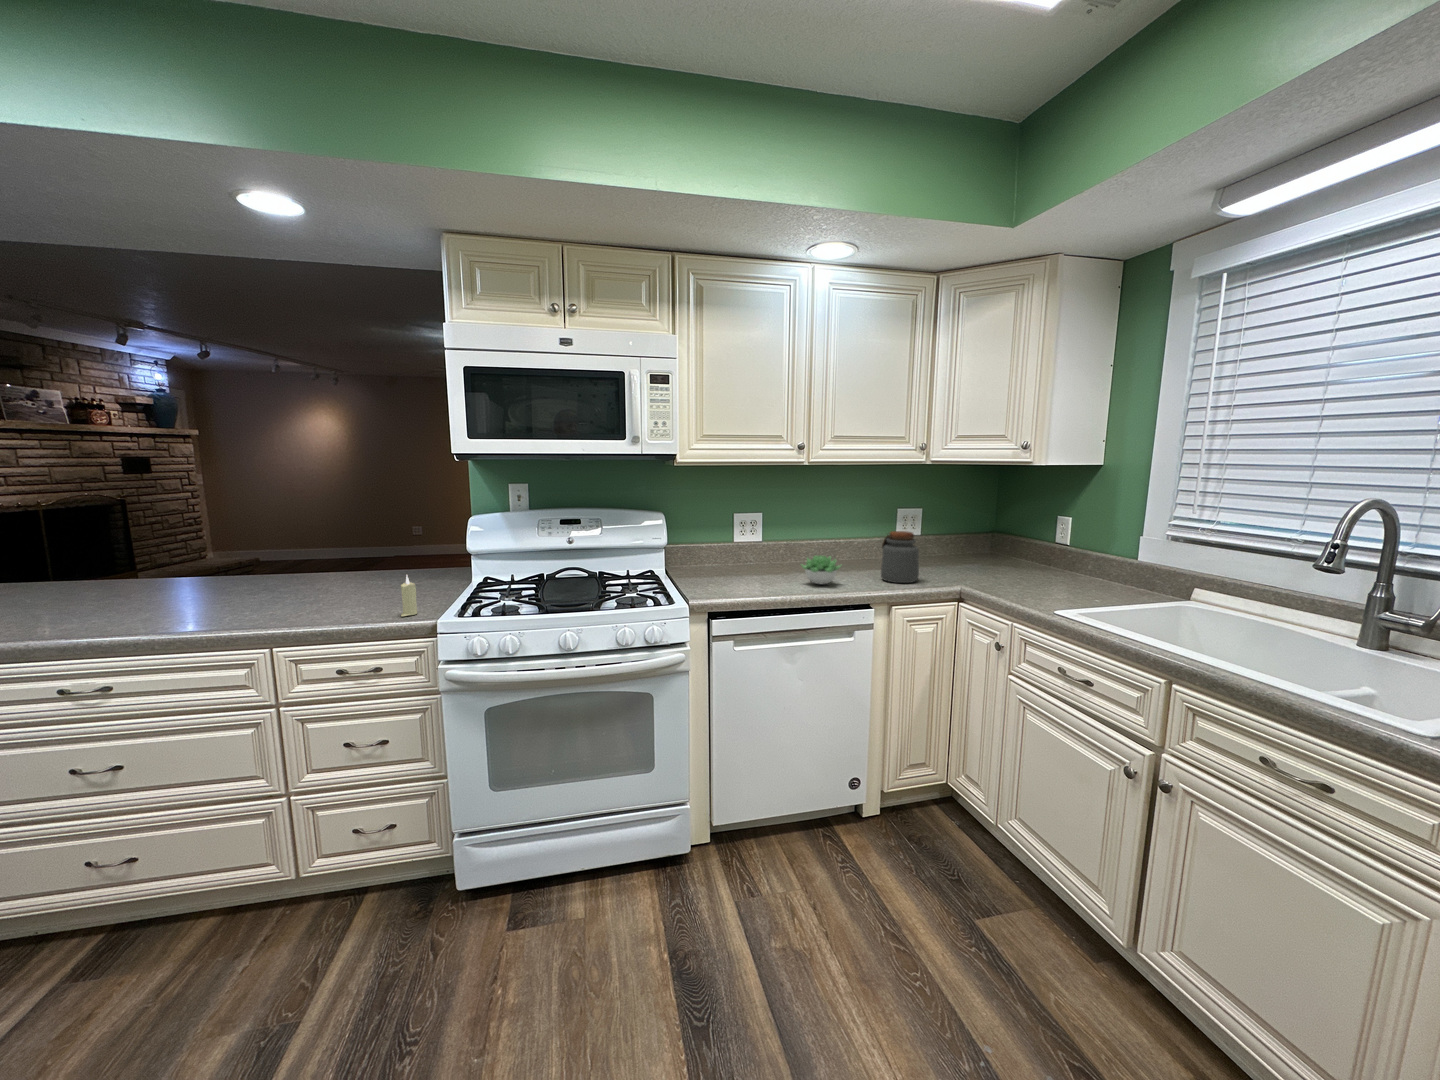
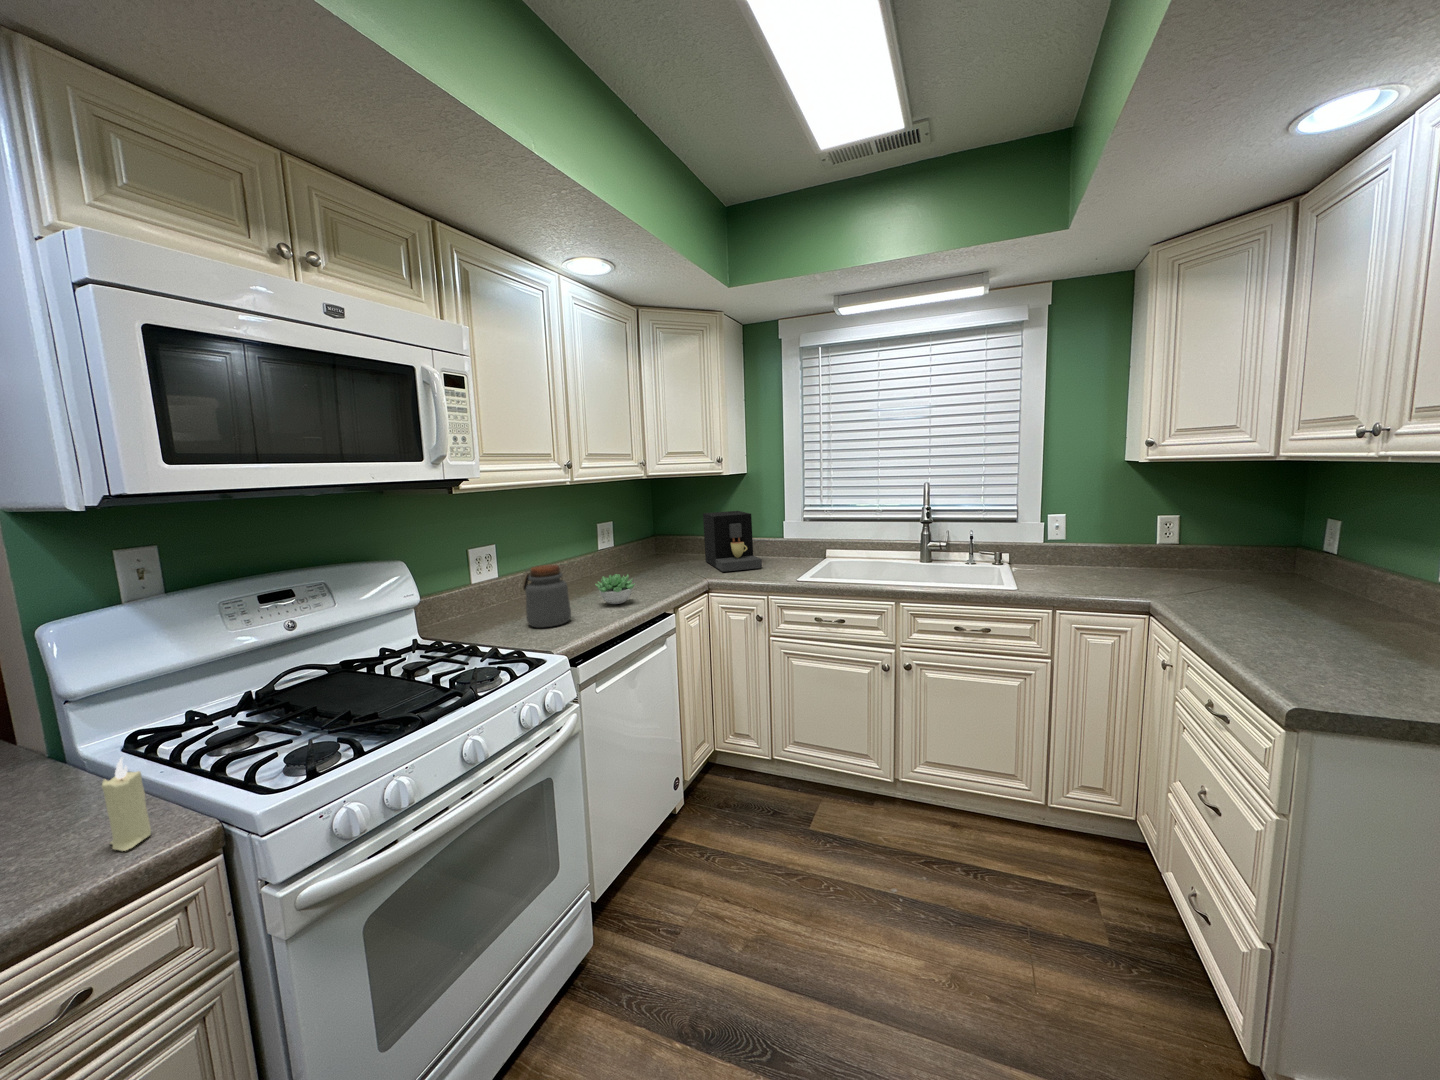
coffee maker: none [994,512,1075,590] -> present [703,511,762,572]
jar: present [881,531,919,583] -> present [523,565,571,627]

